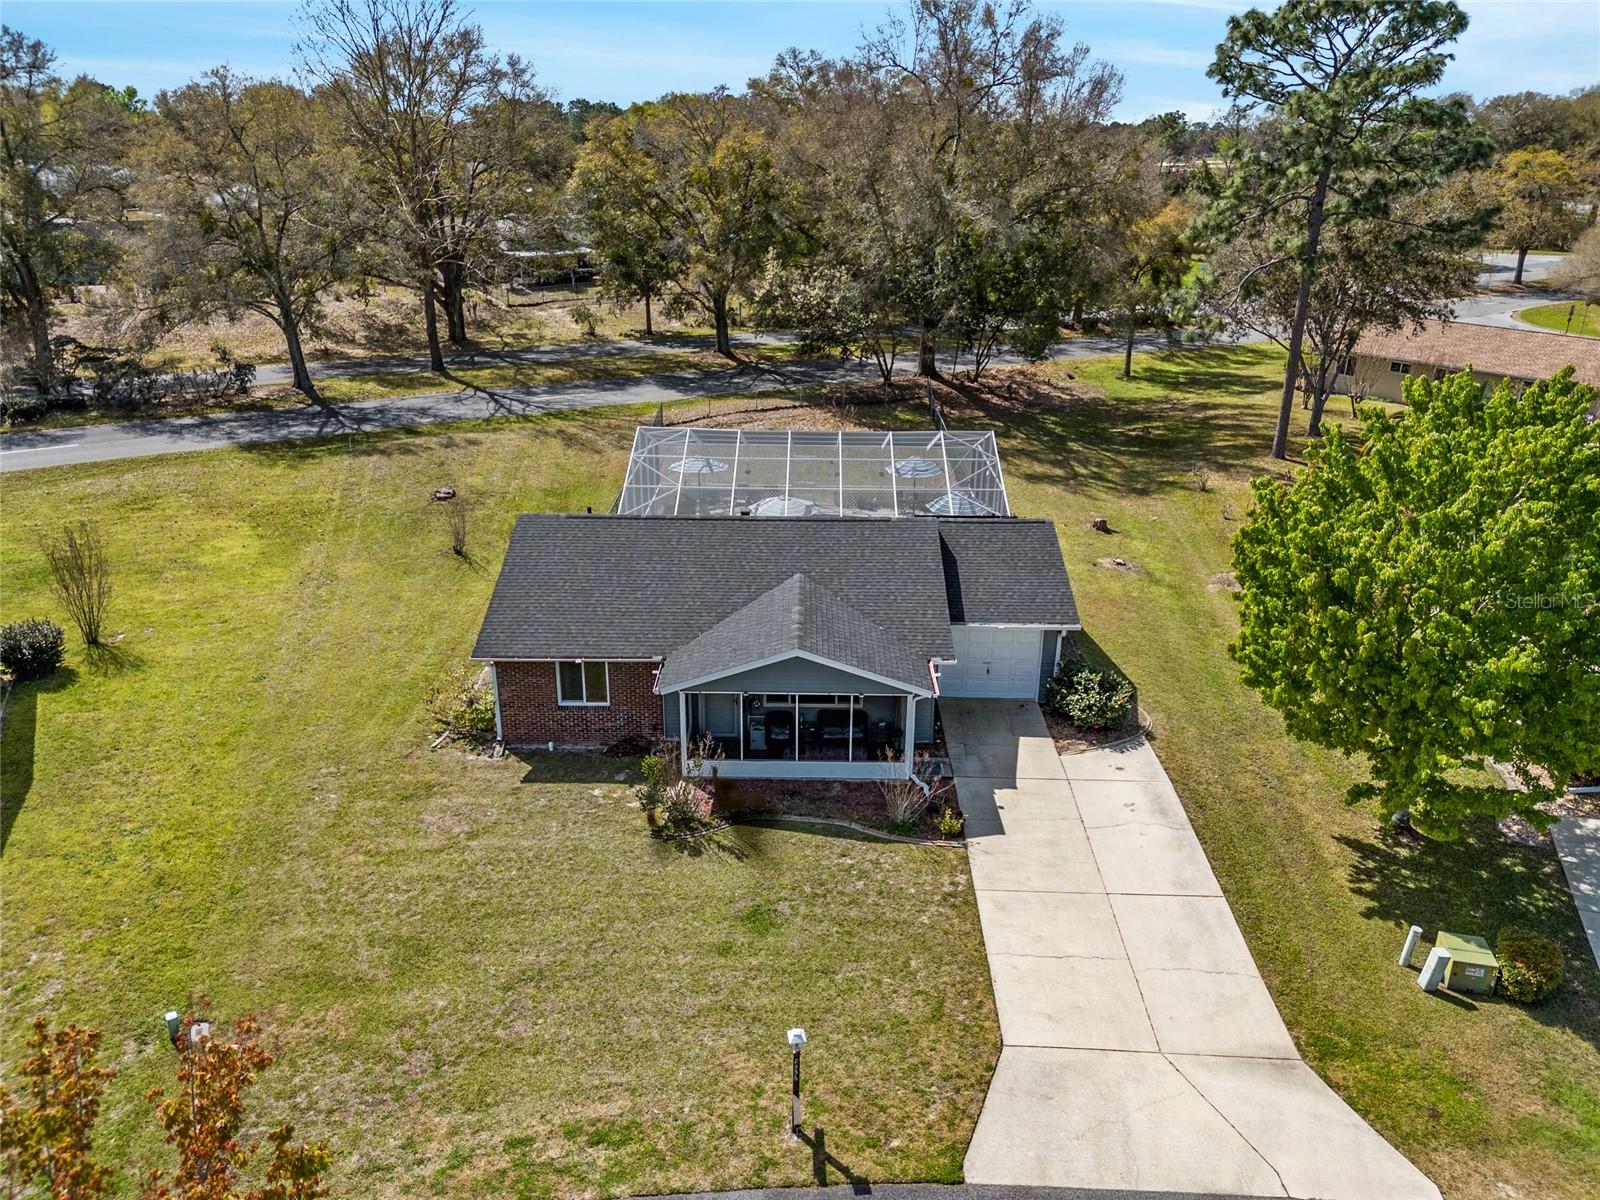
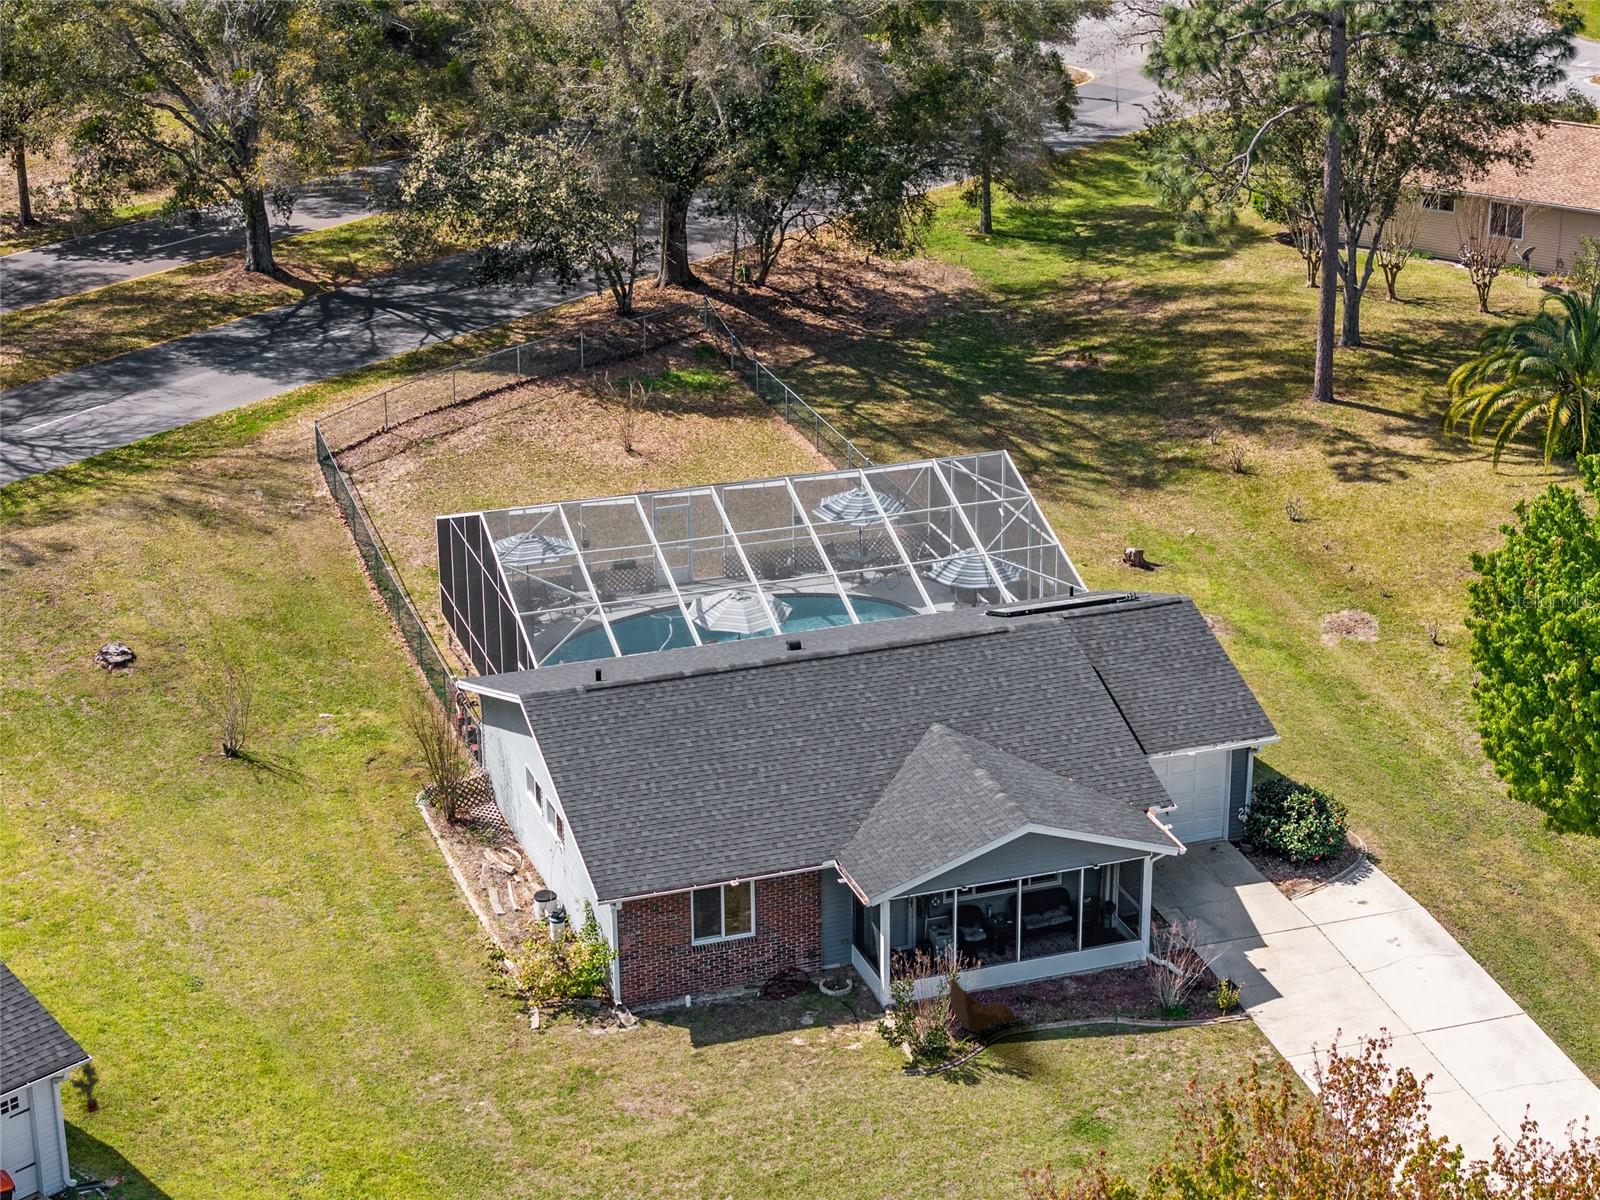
potted tree: present [644,786,665,820] -> present [71,1061,99,1111]

